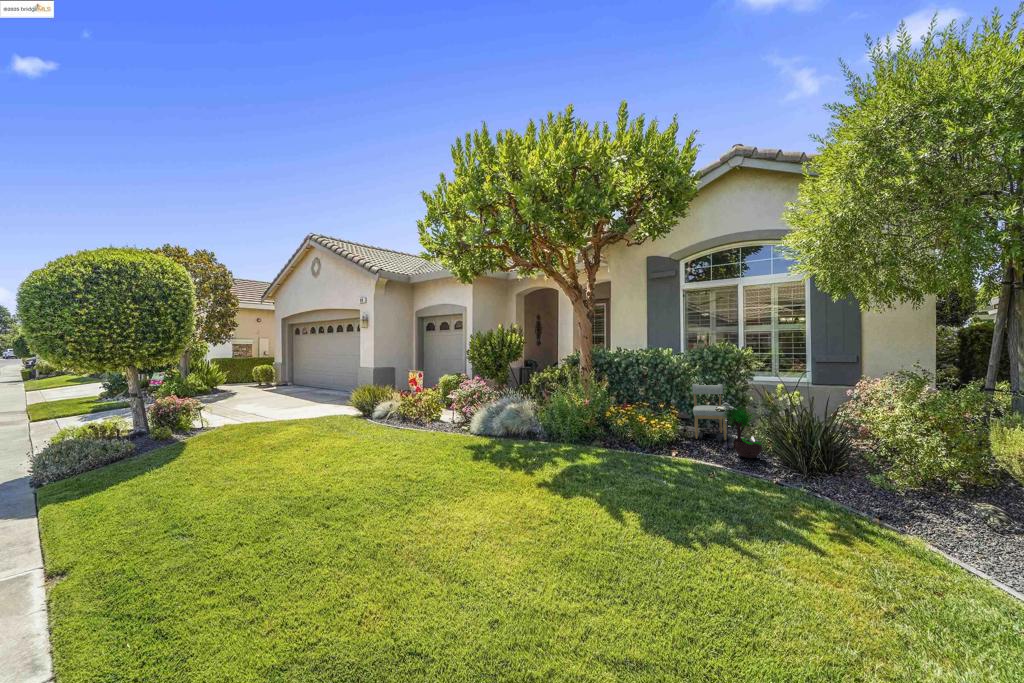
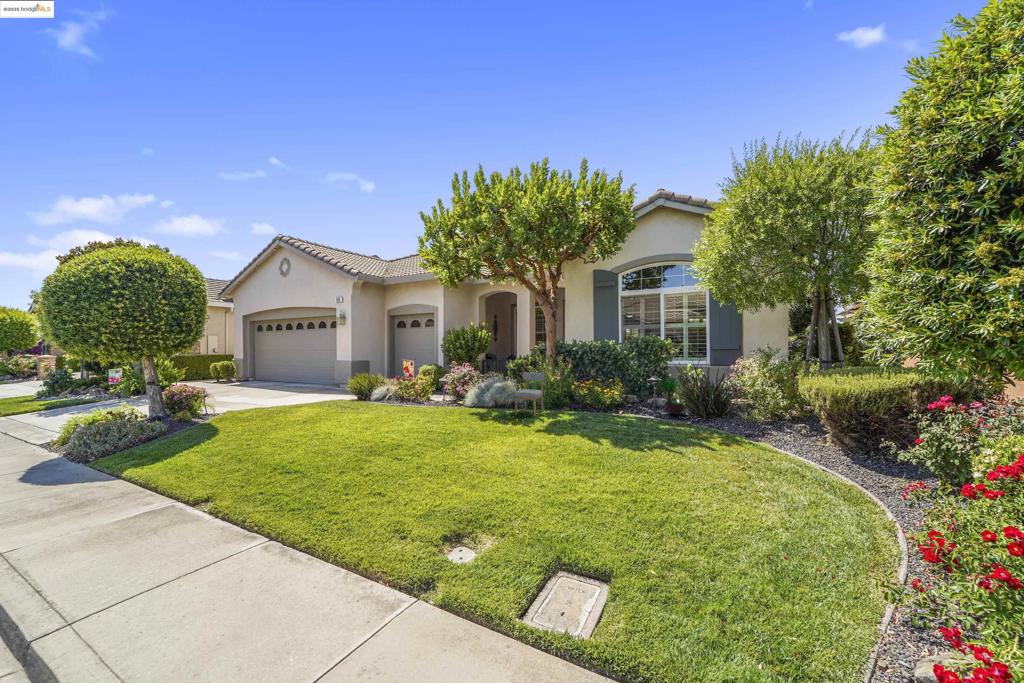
chair: present [692,384,727,440] -> present [514,372,544,416]

